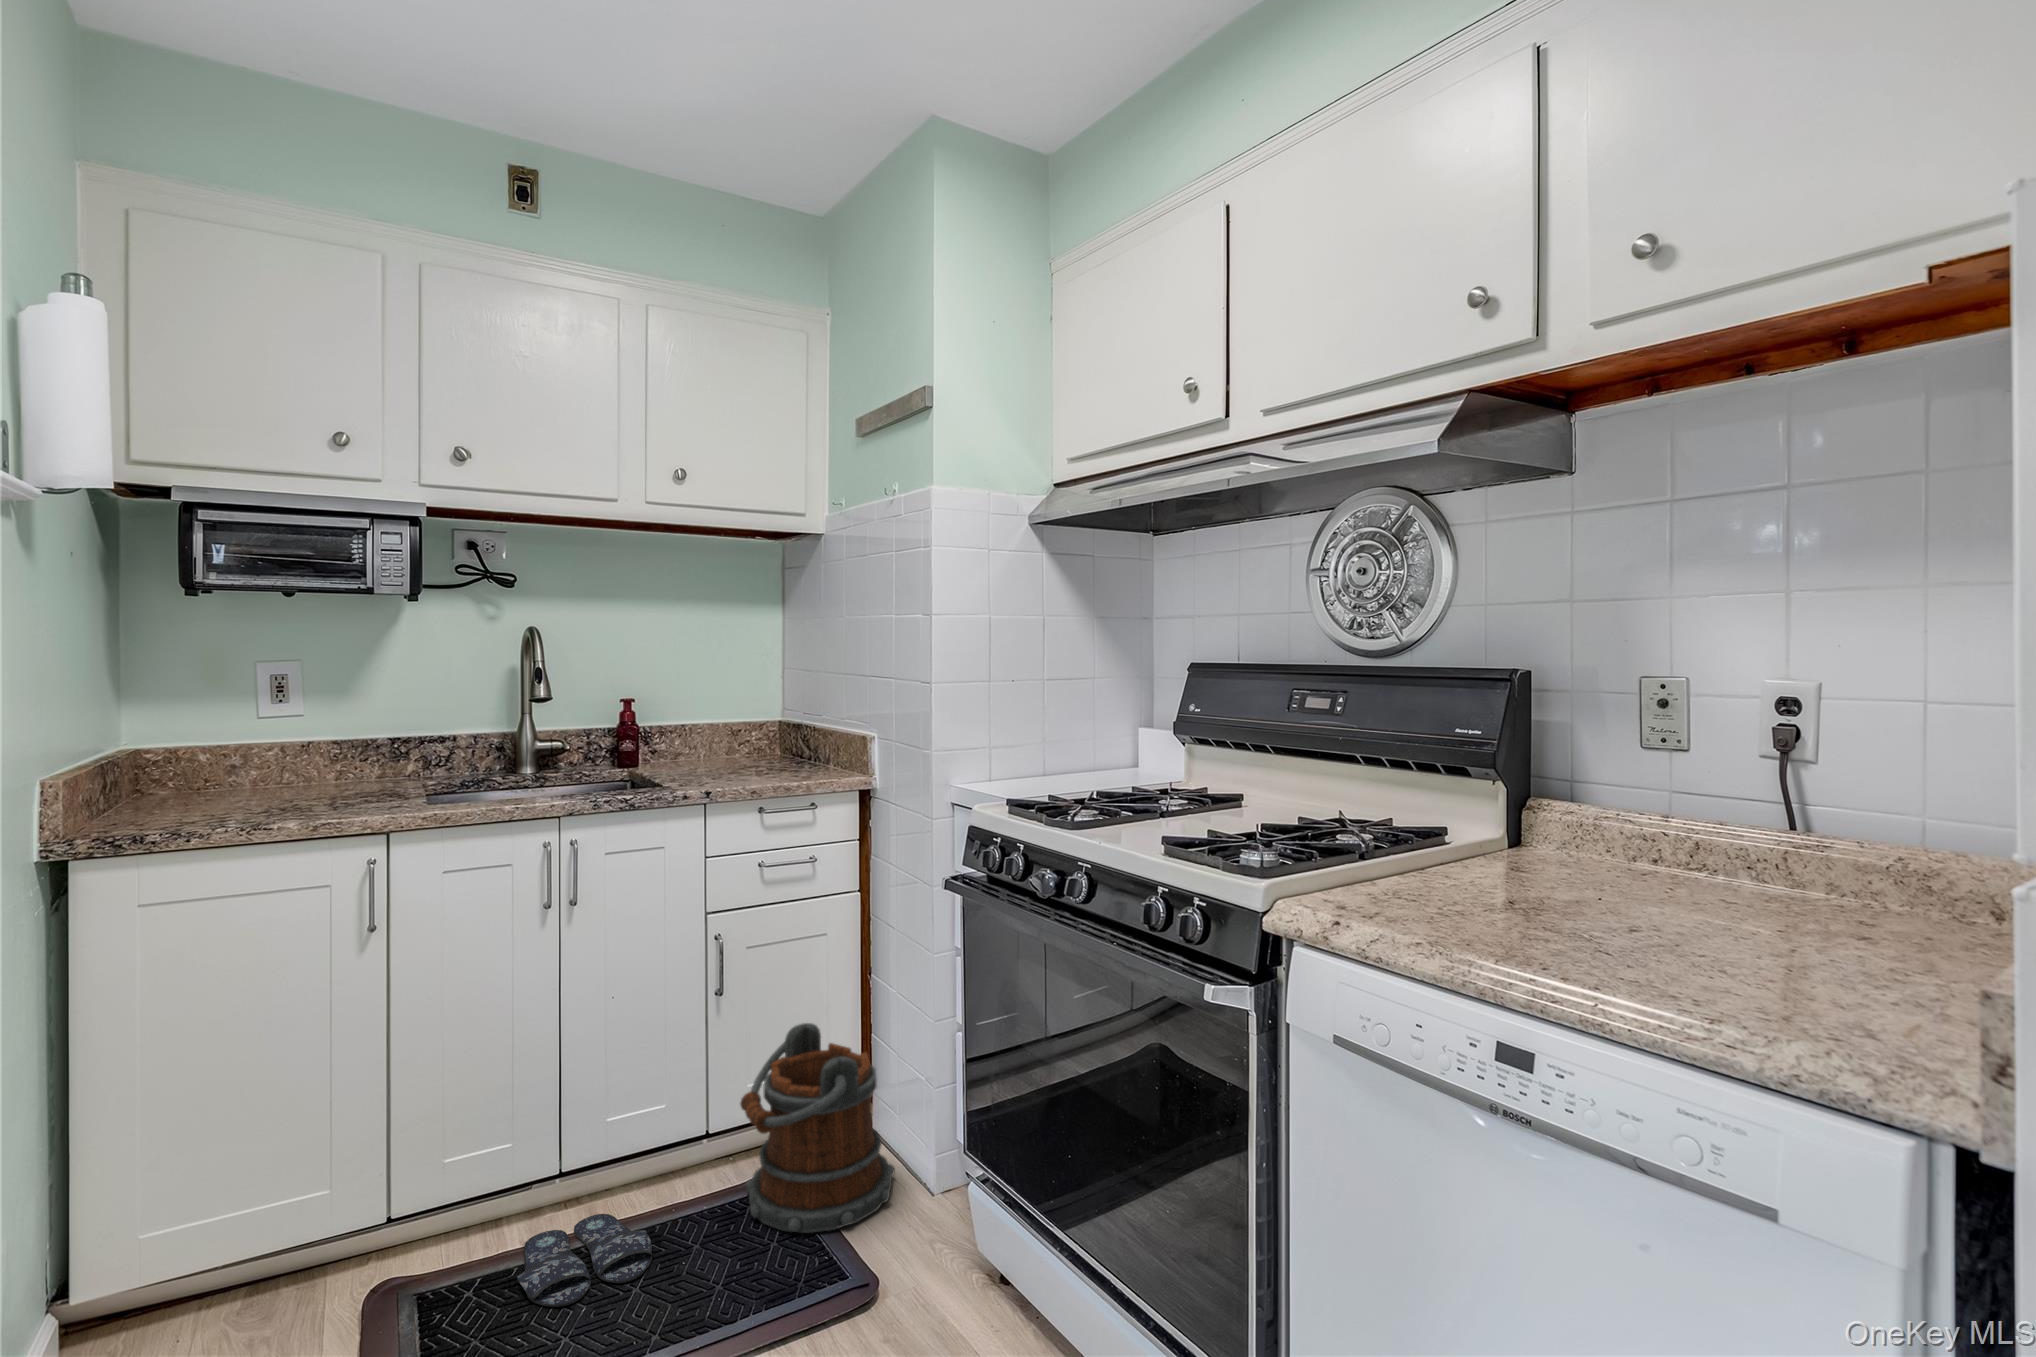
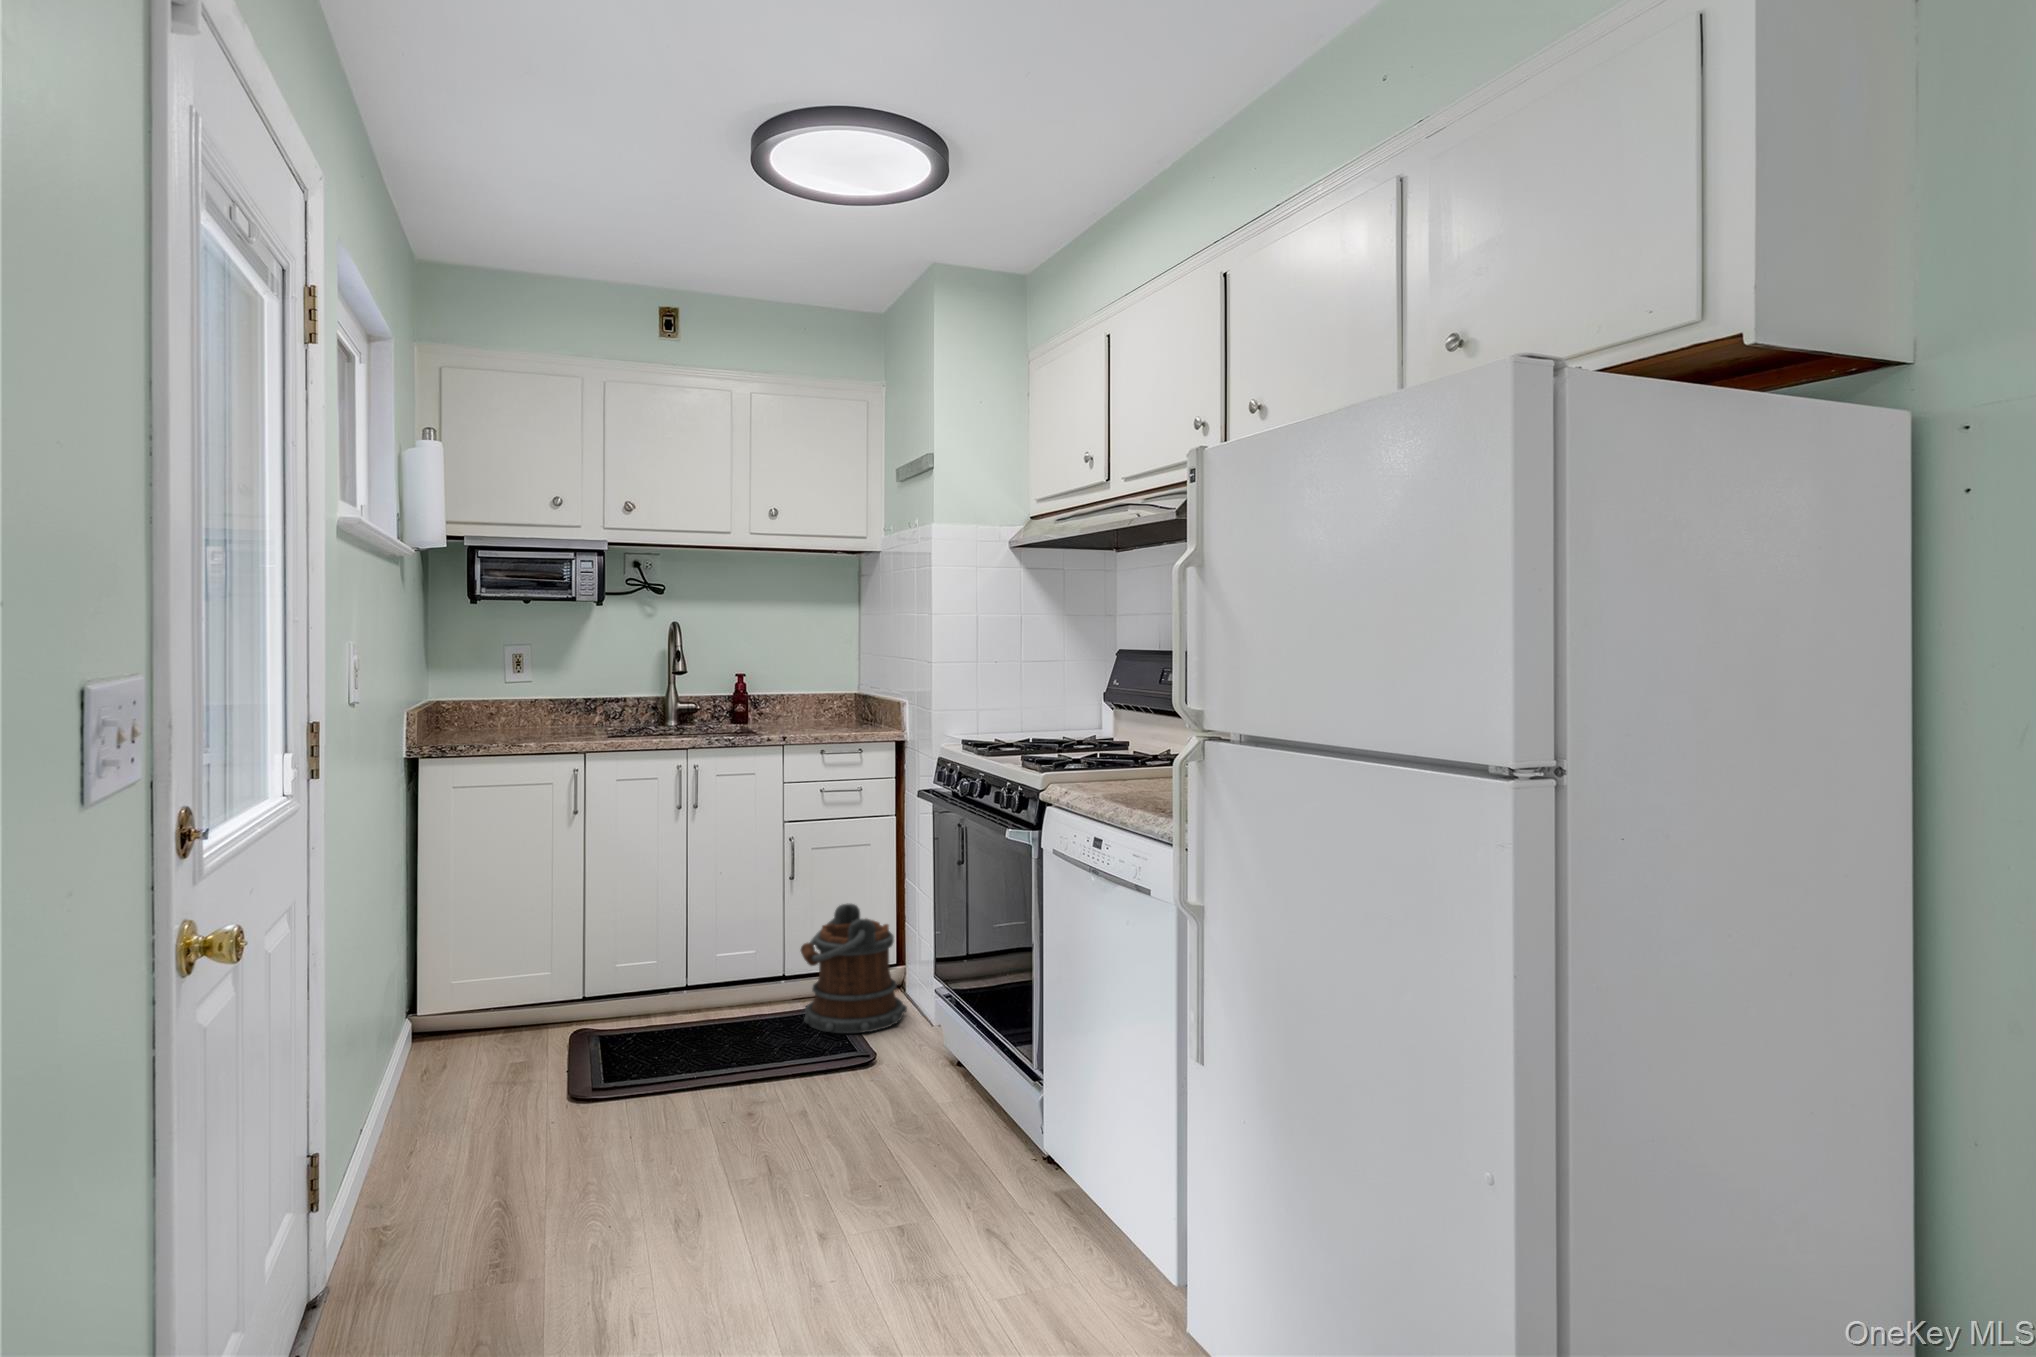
slippers: present [517,1214,652,1307] -> none [656,1015,738,1049]

